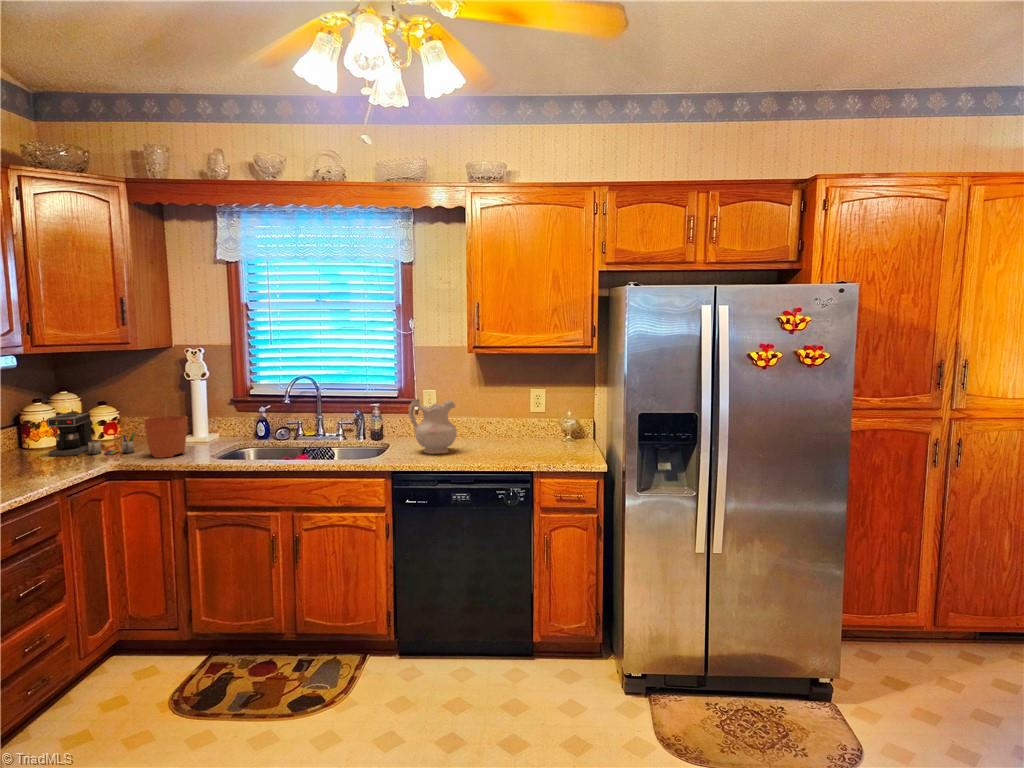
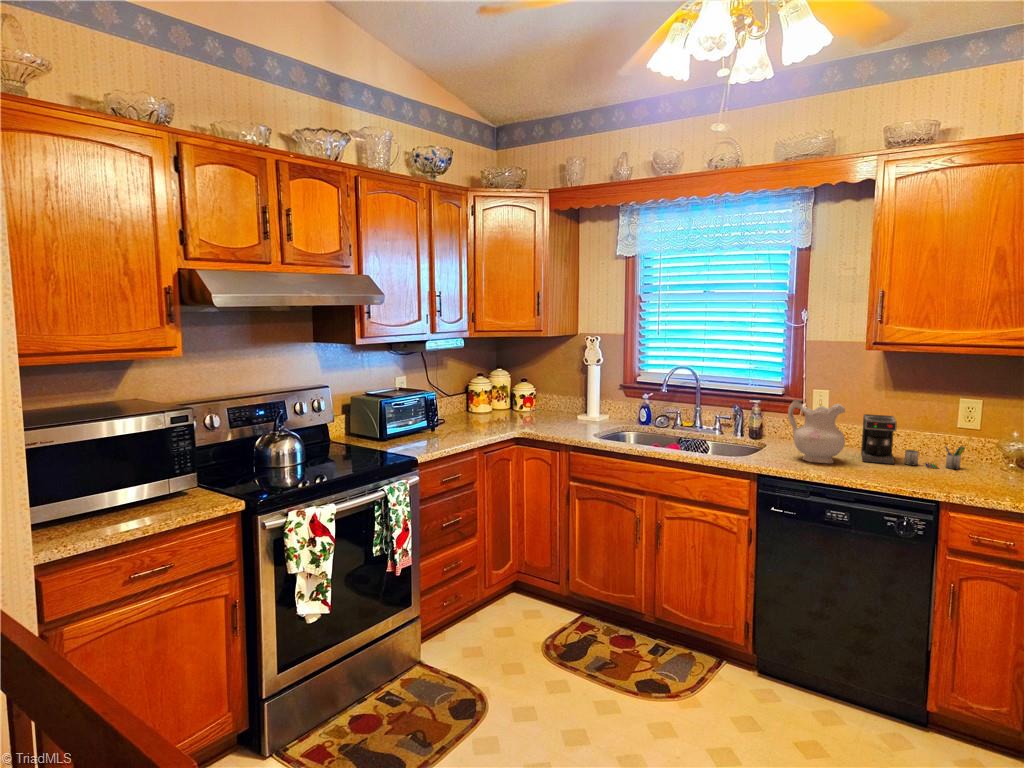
coffee maker: present [47,413,136,456] -> present [861,414,965,469]
plant pot: present [144,416,187,458] -> none [546,382,580,432]

